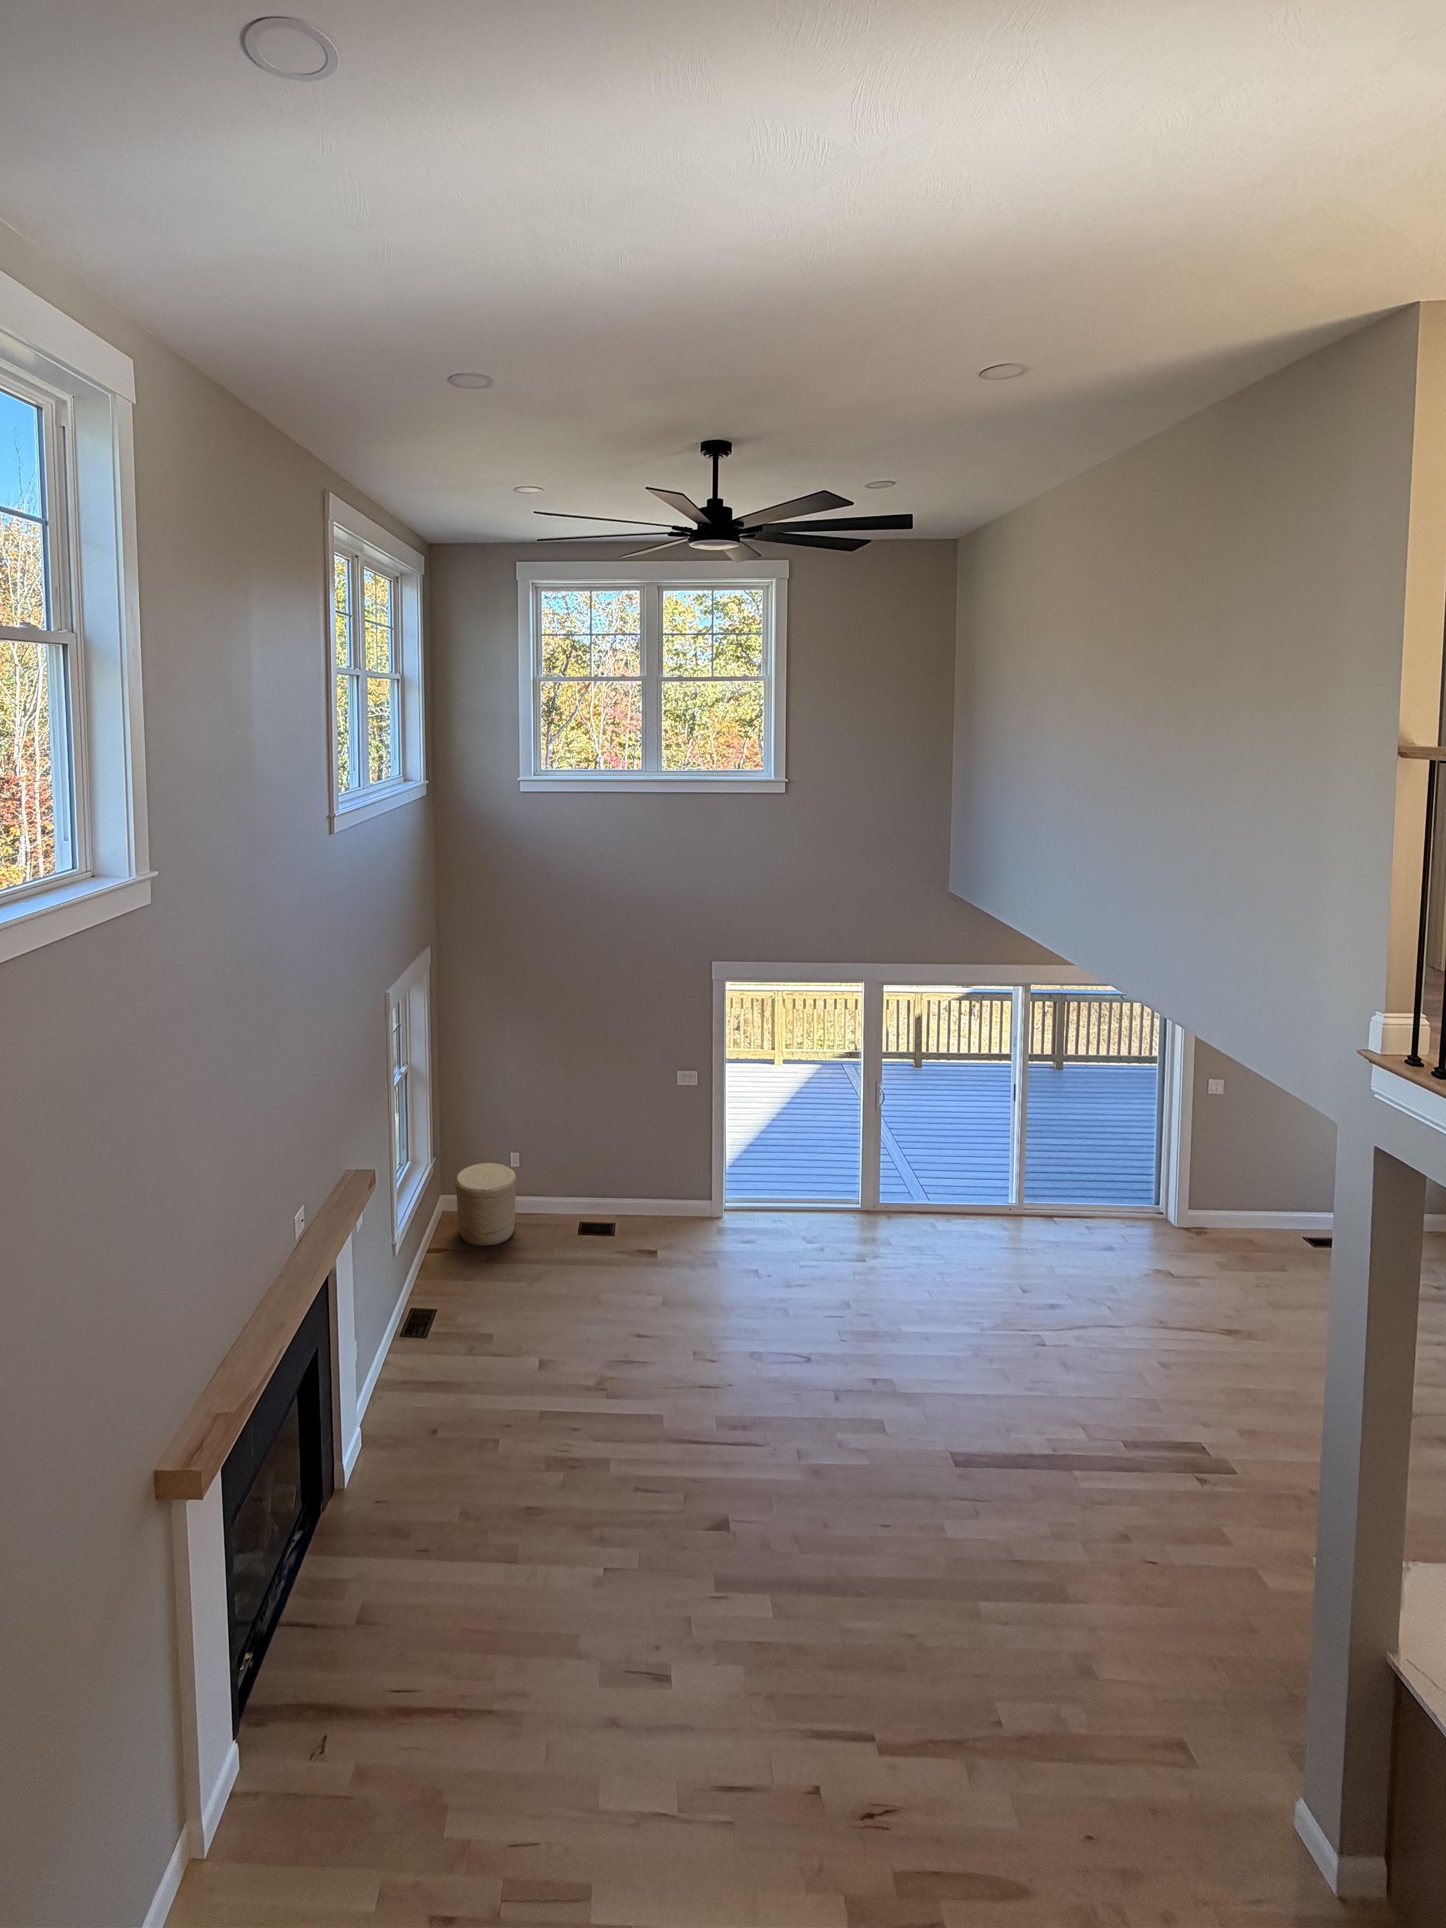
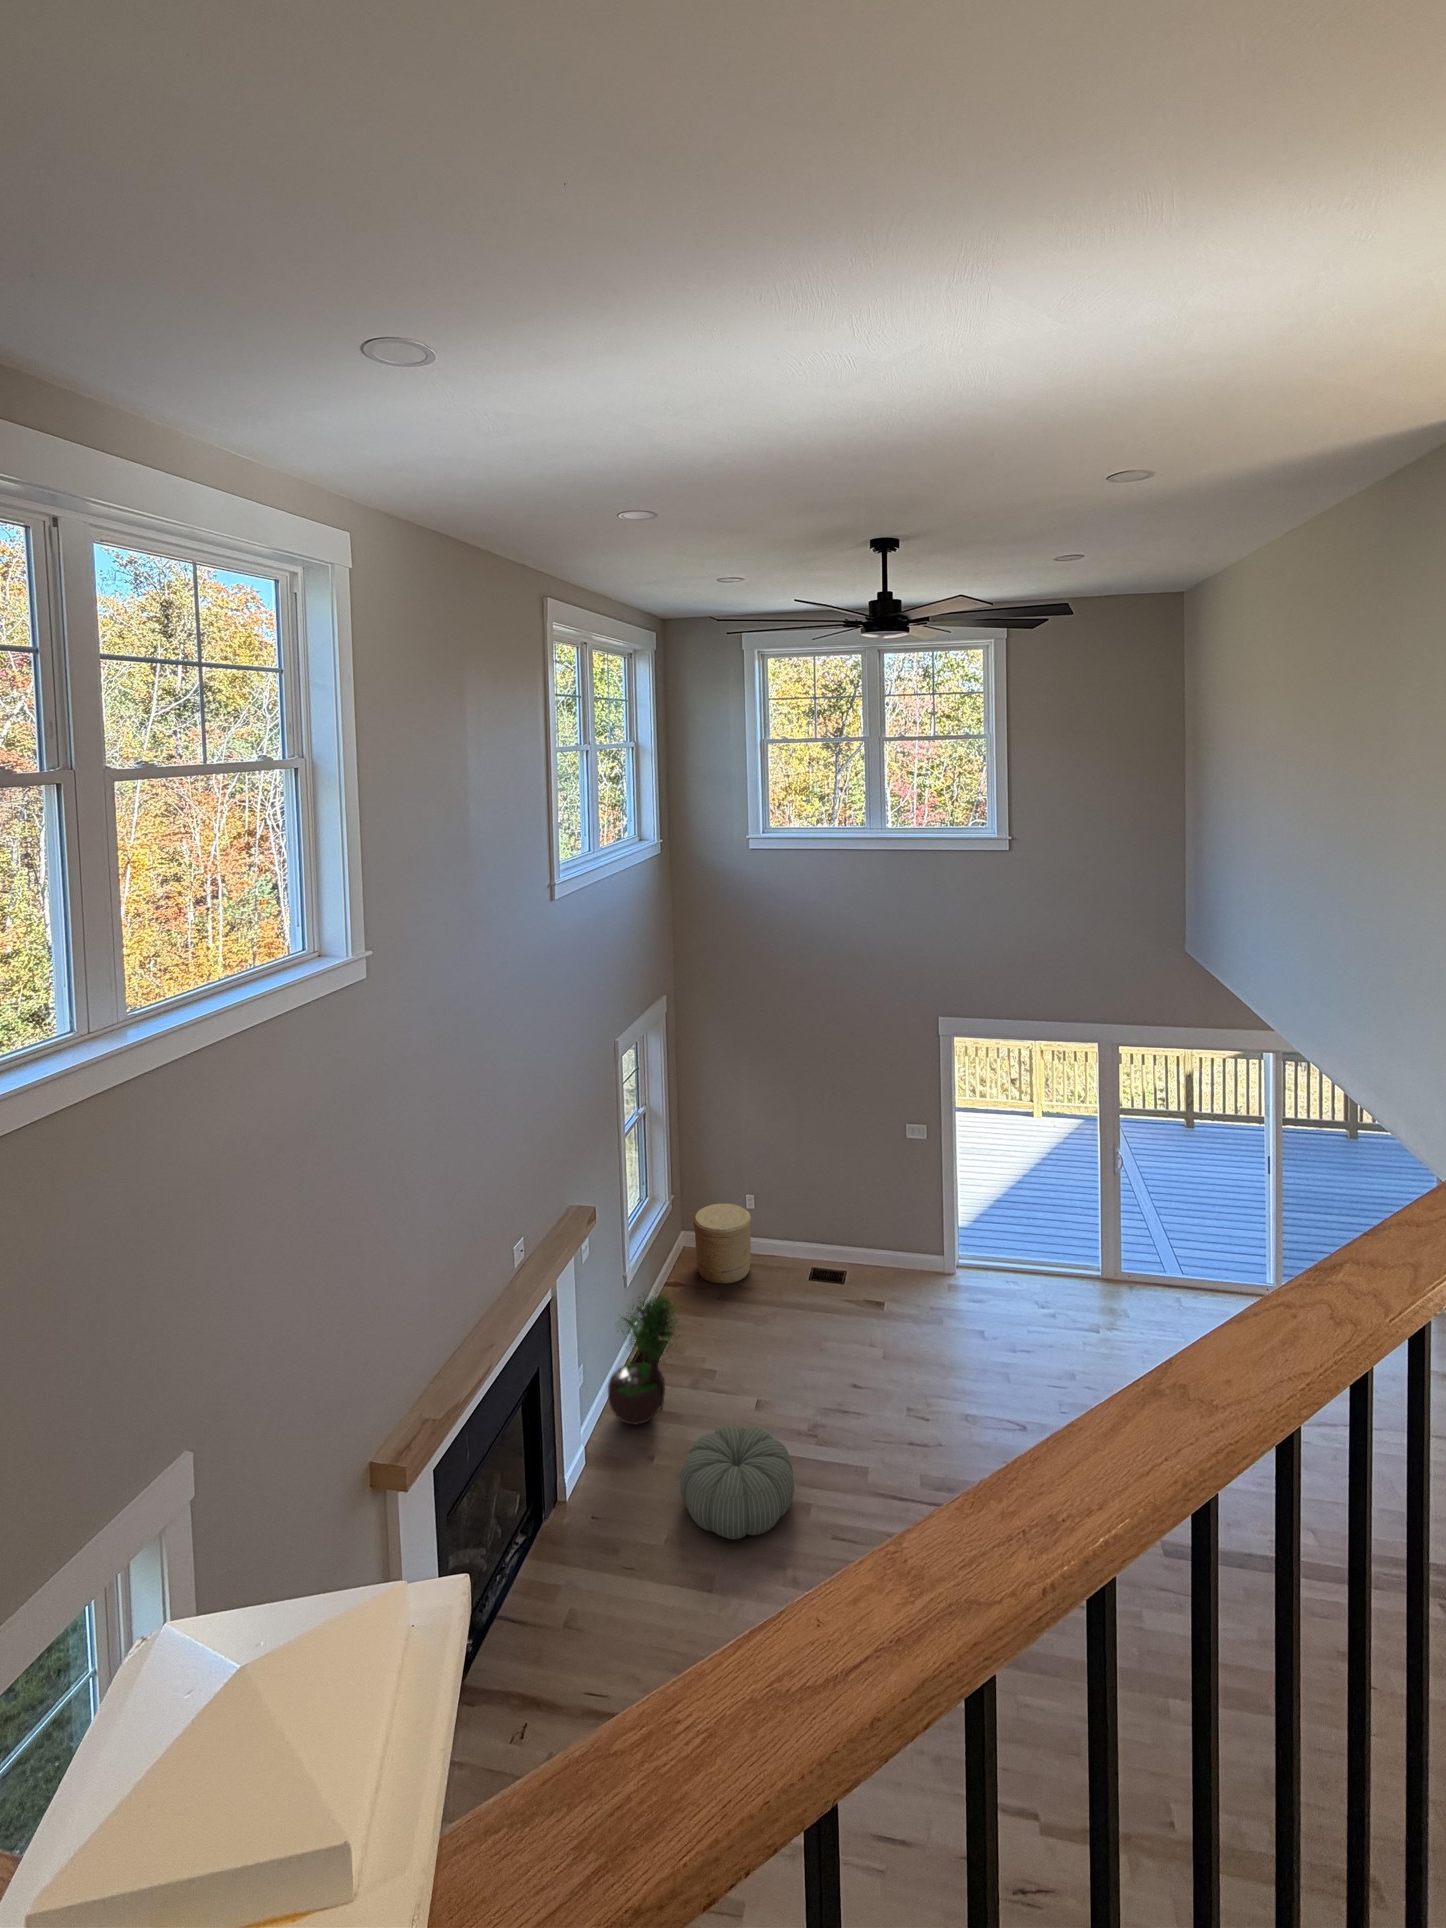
potted tree: none [380,1248,462,1398] -> present [608,1286,680,1425]
pouf: none [470,1388,591,1506] -> present [680,1425,794,1539]

